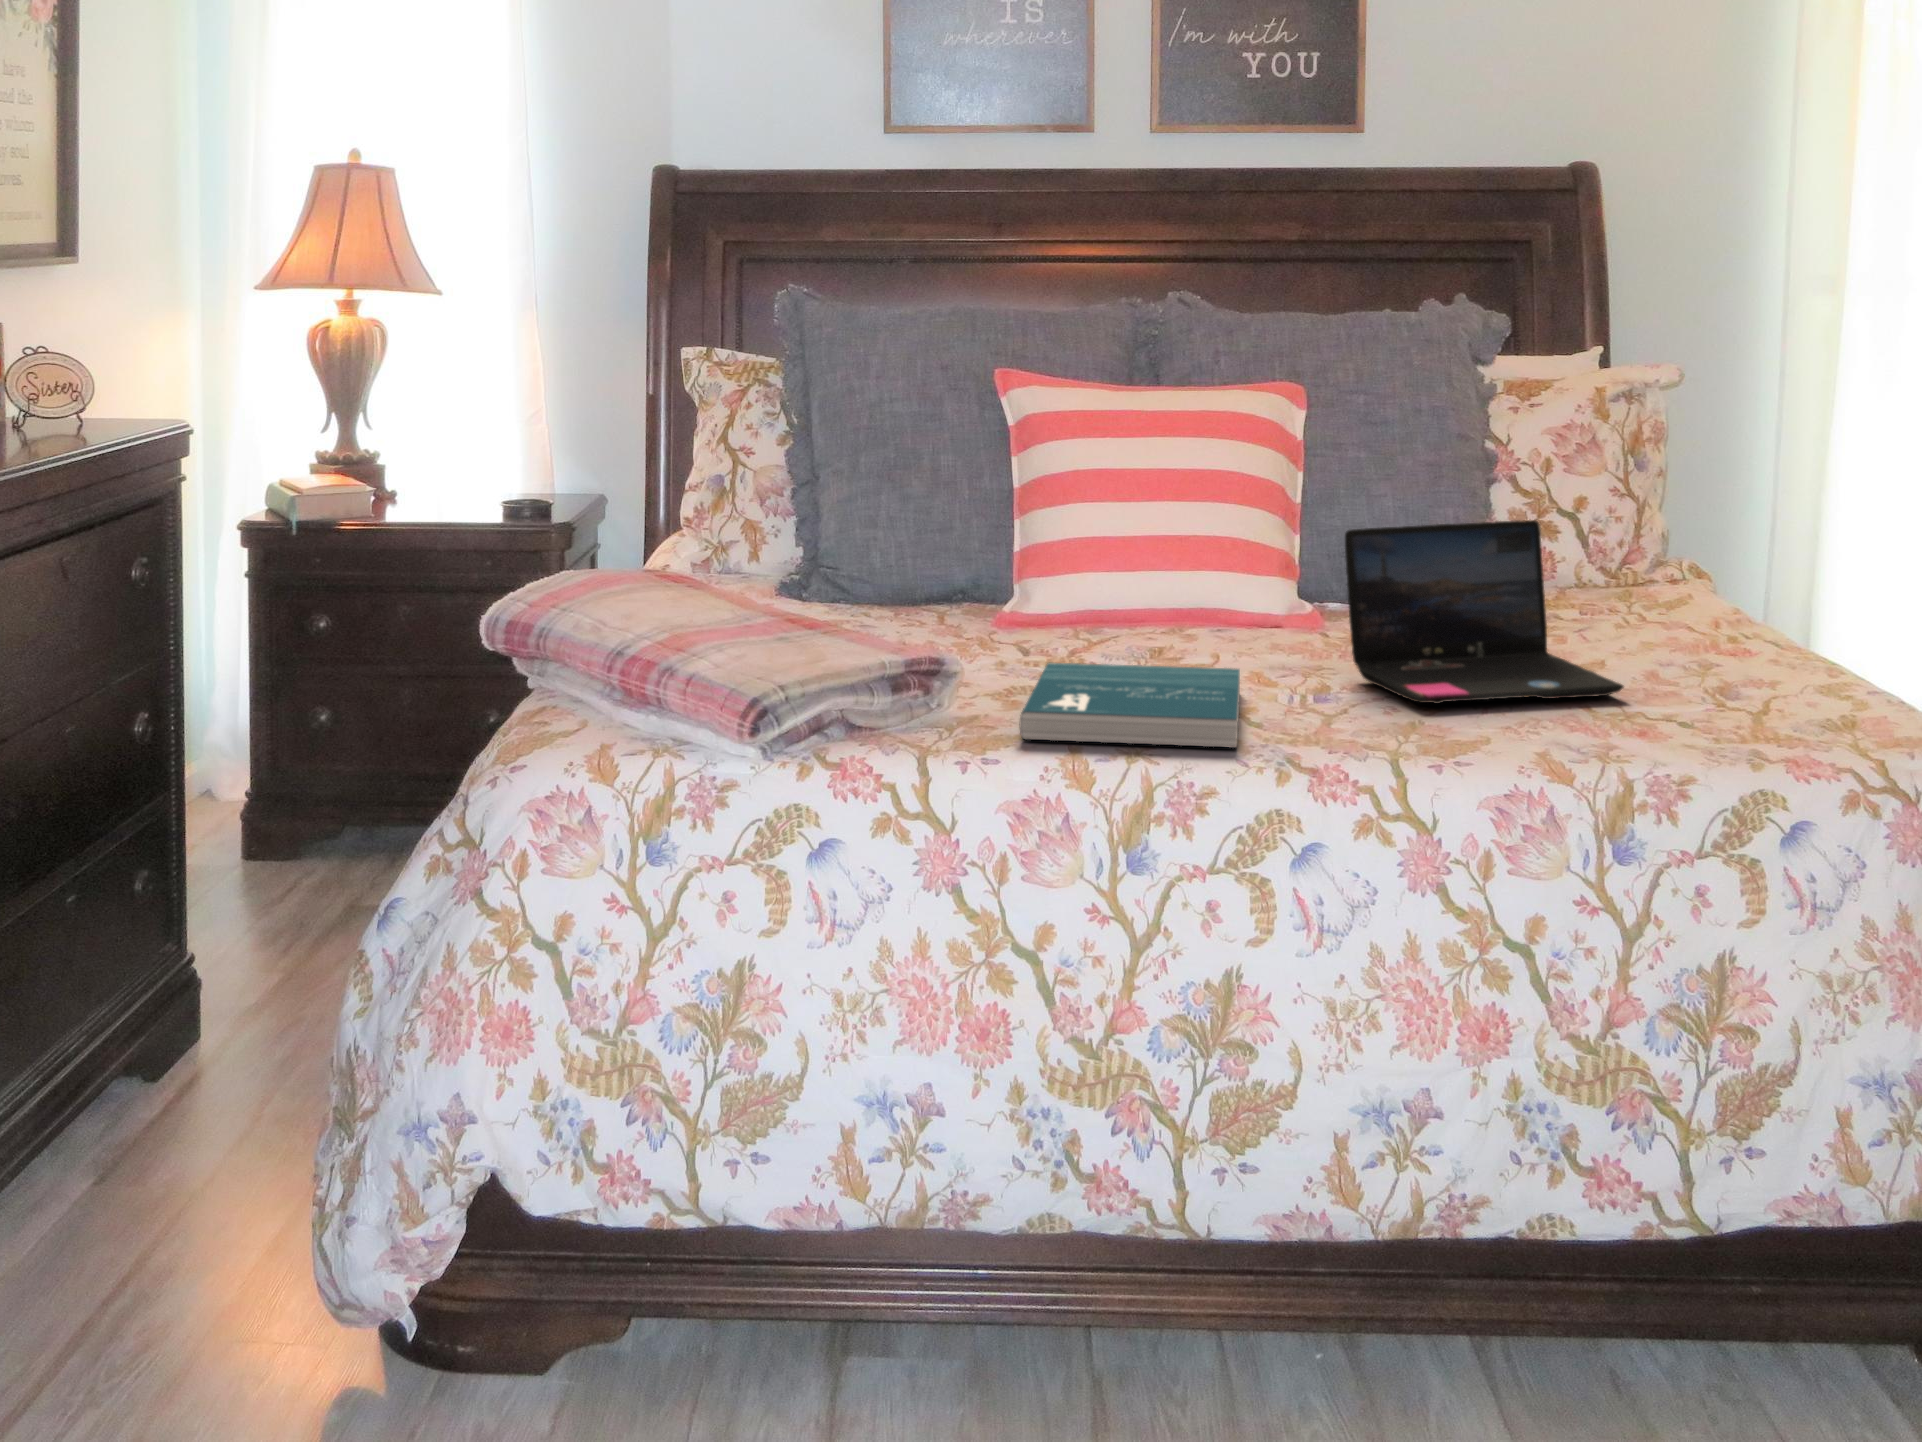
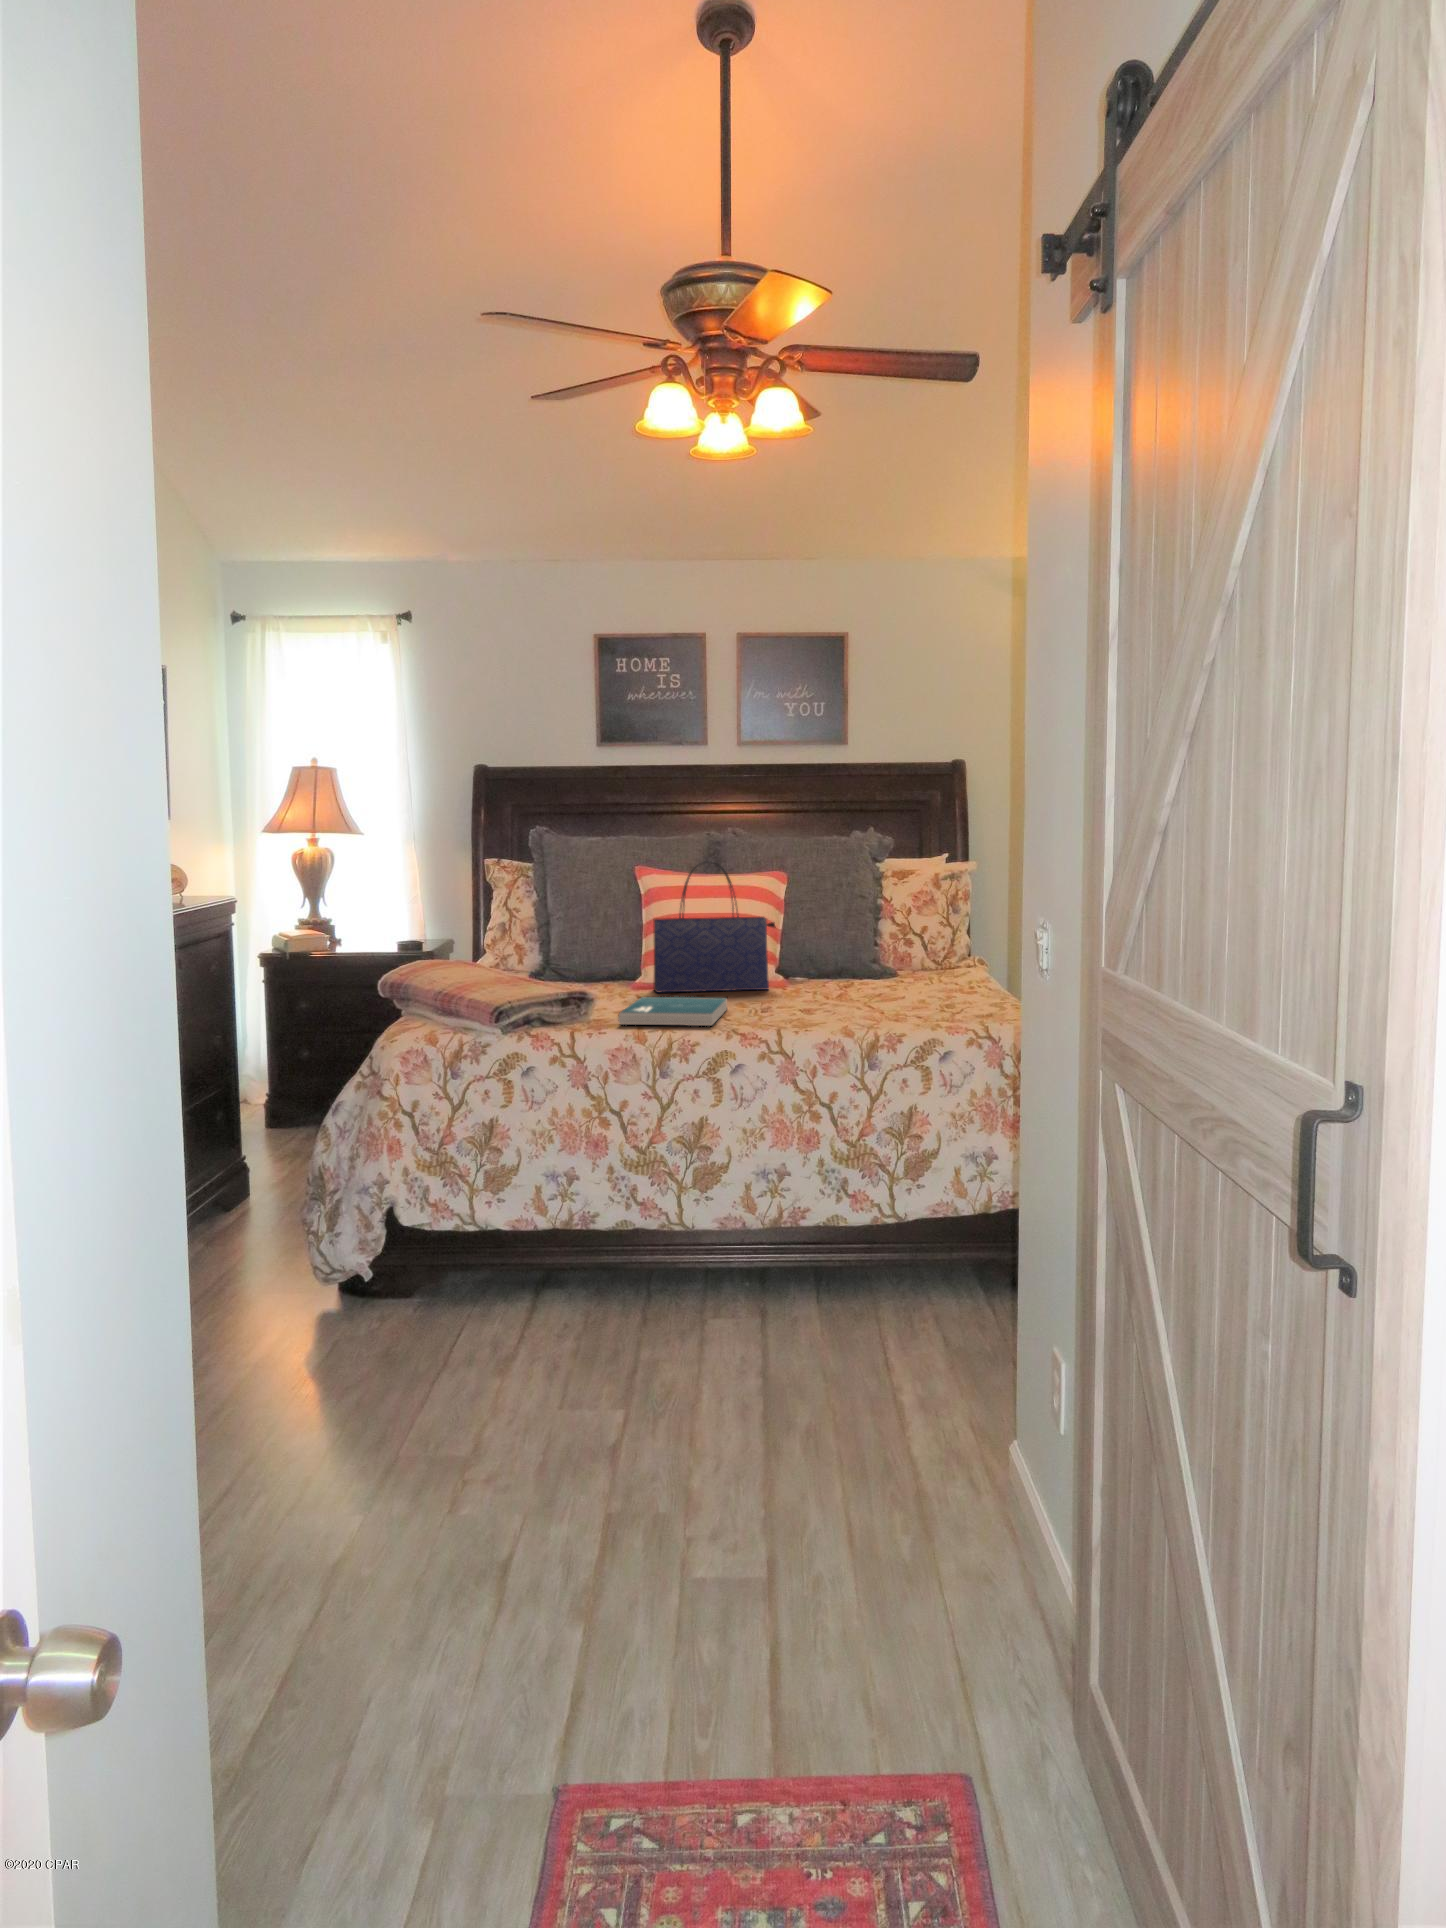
tote bag: none [1049,362,1309,642] -> present [654,861,775,992]
laptop: present [1345,520,1624,704] -> none [779,931,897,1011]

